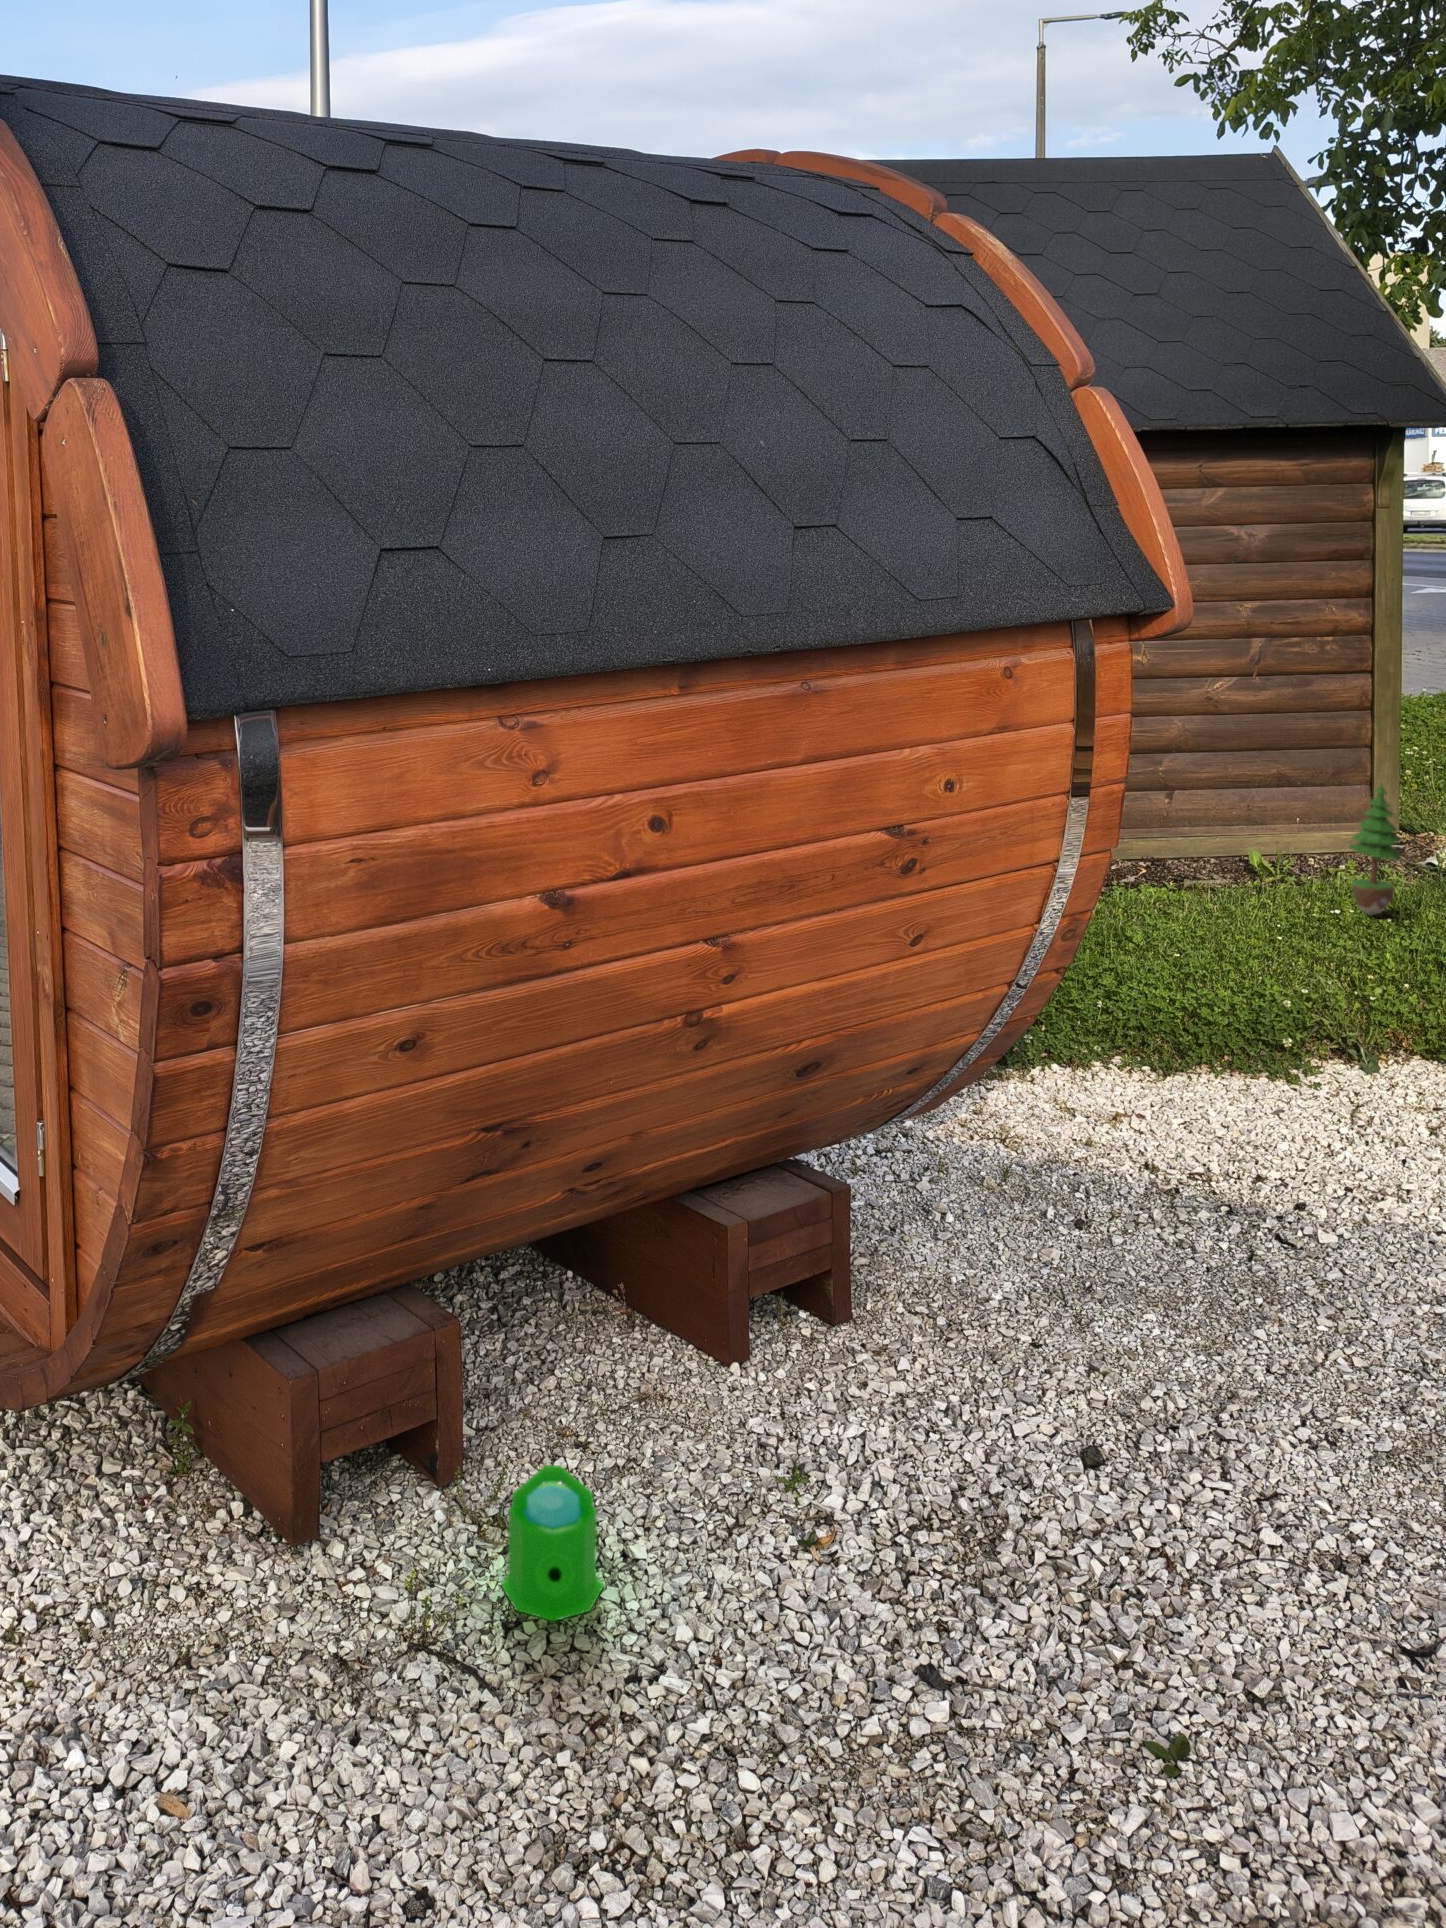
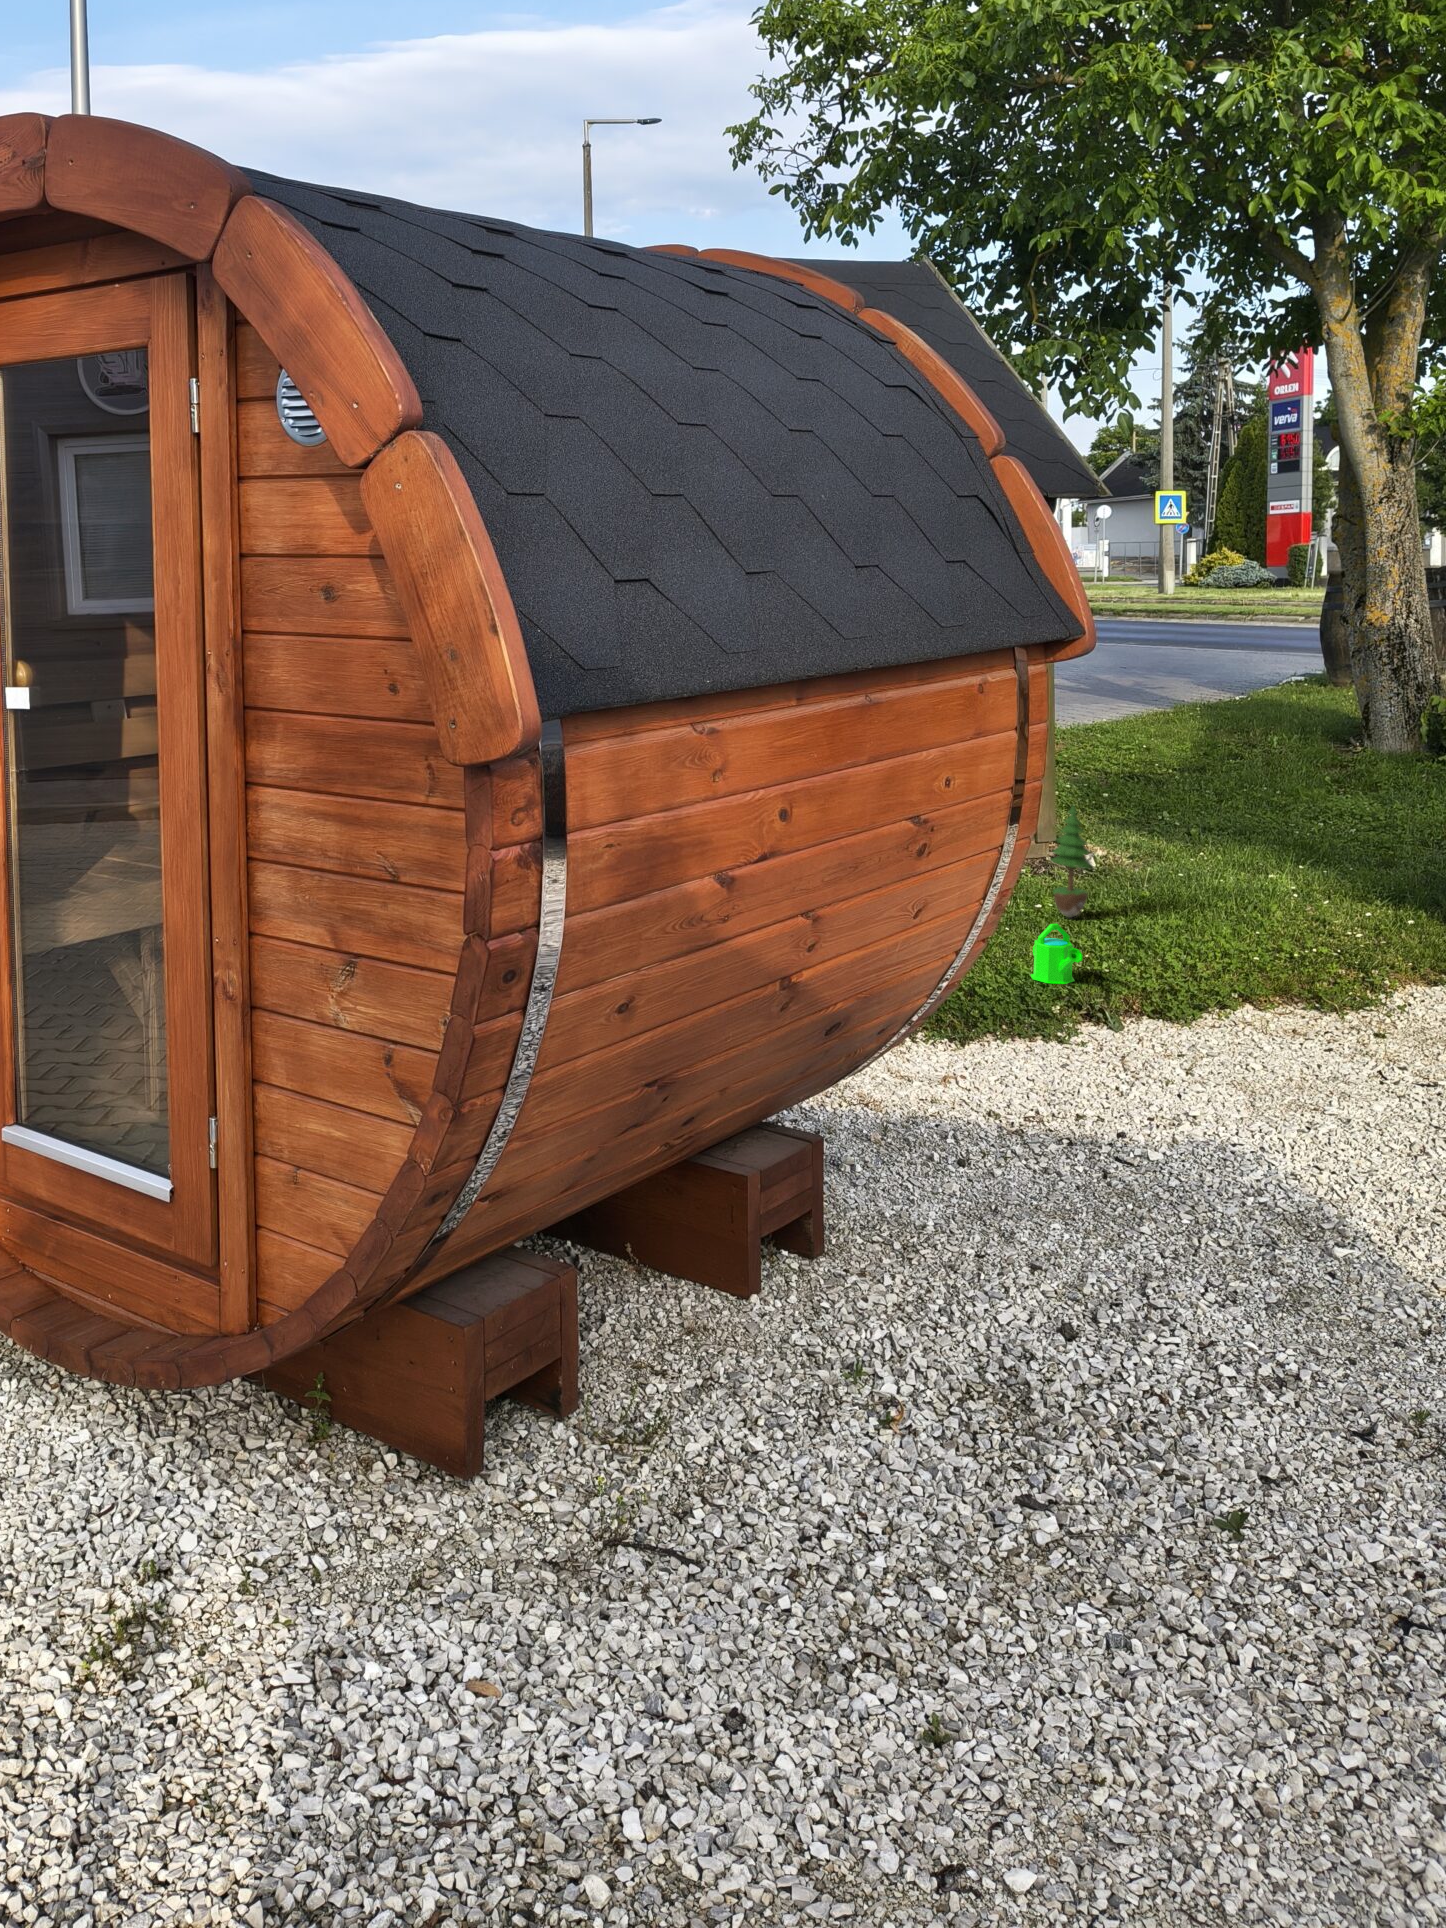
watering can: present [501,1465,603,1621] -> present [1030,923,1083,984]

